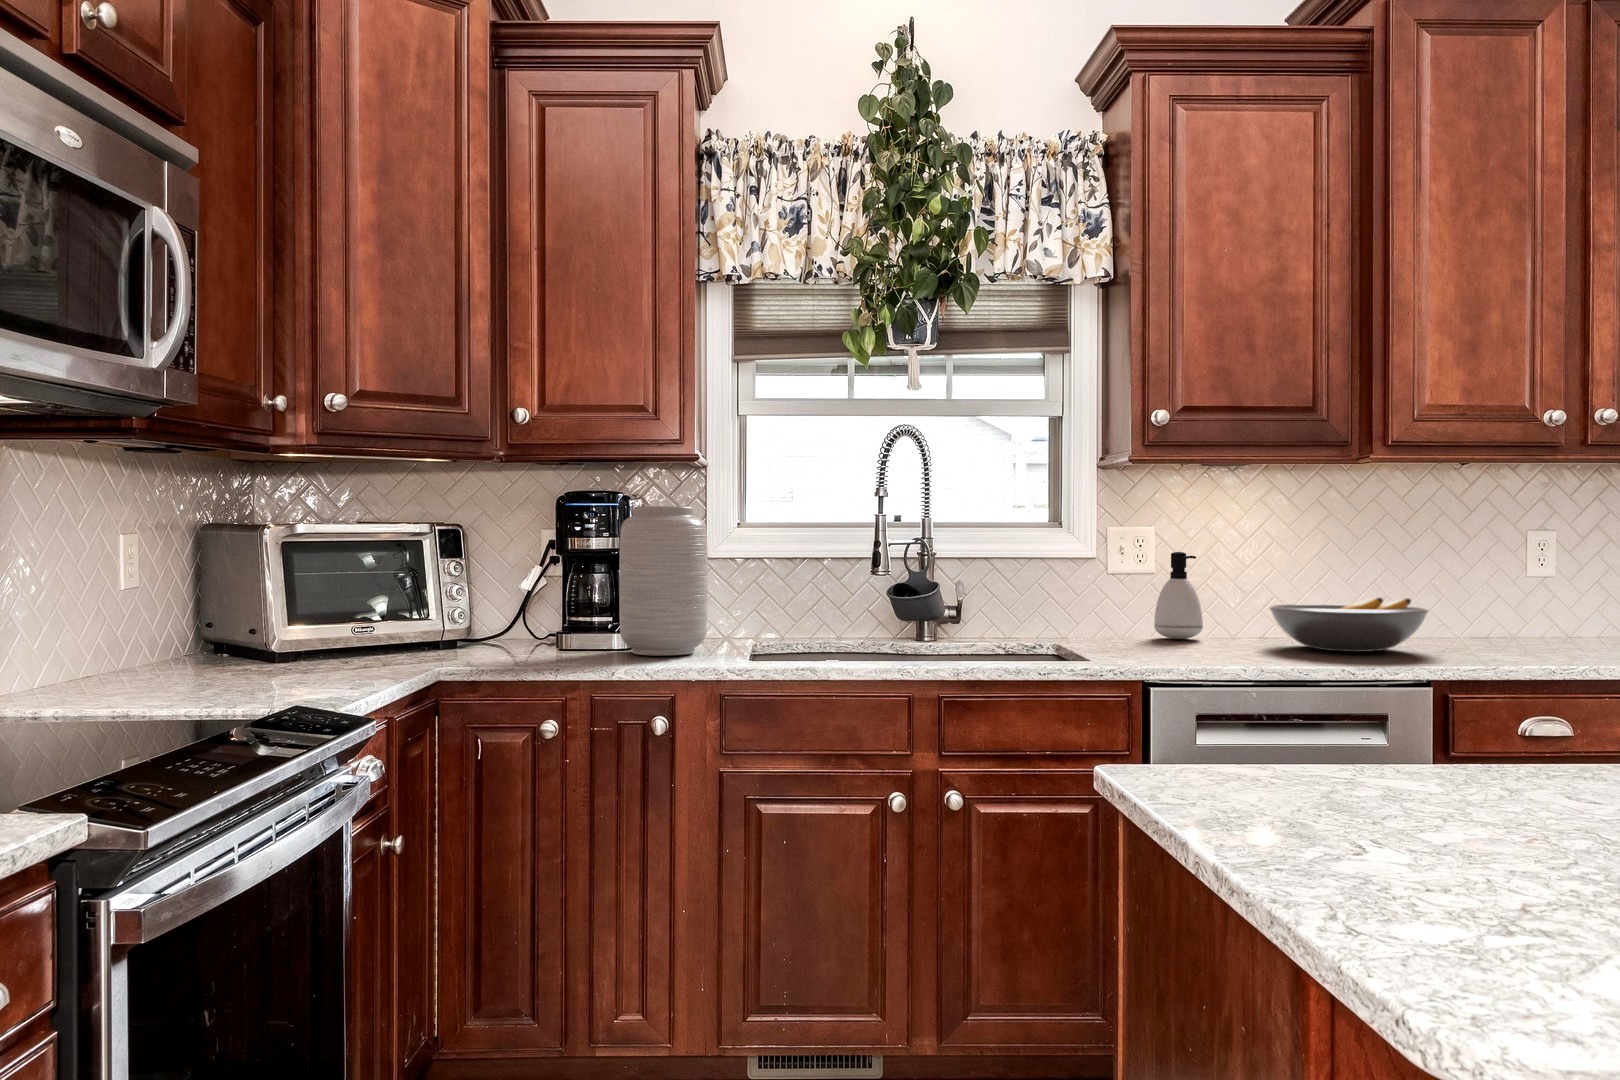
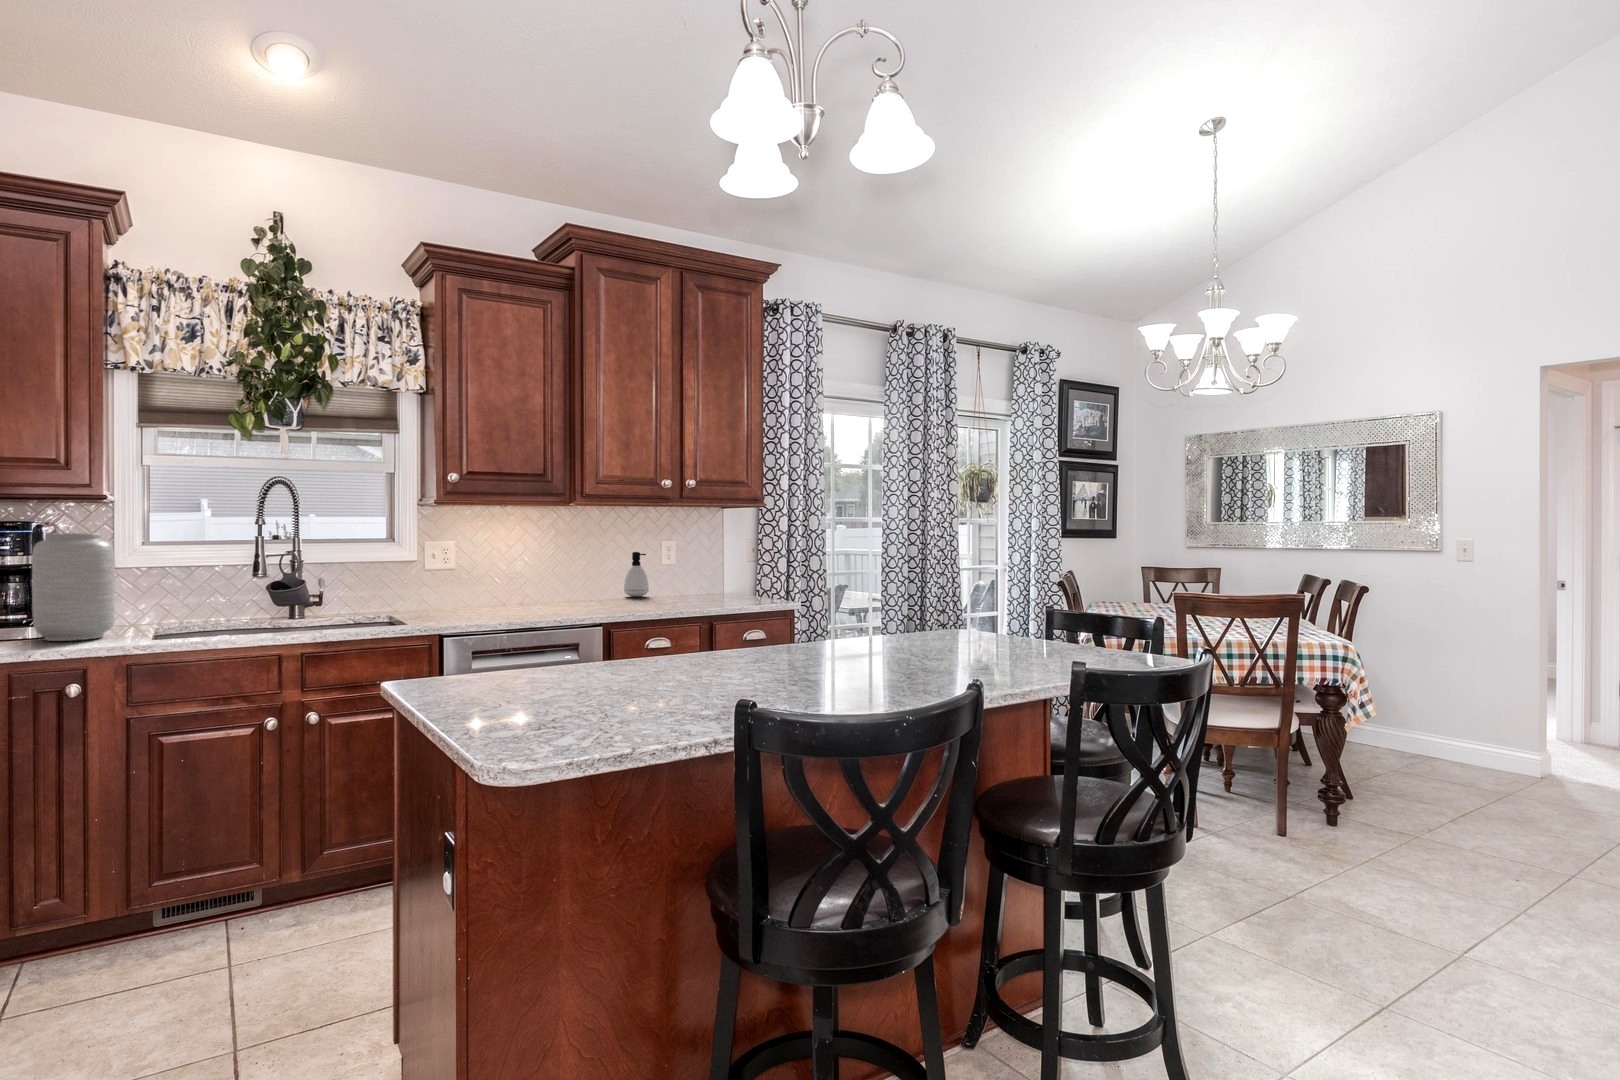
soap dispenser: present [1154,552,1203,639] -> present [624,552,649,597]
fruit bowl: present [1270,598,1428,652] -> none [521,580,606,610]

